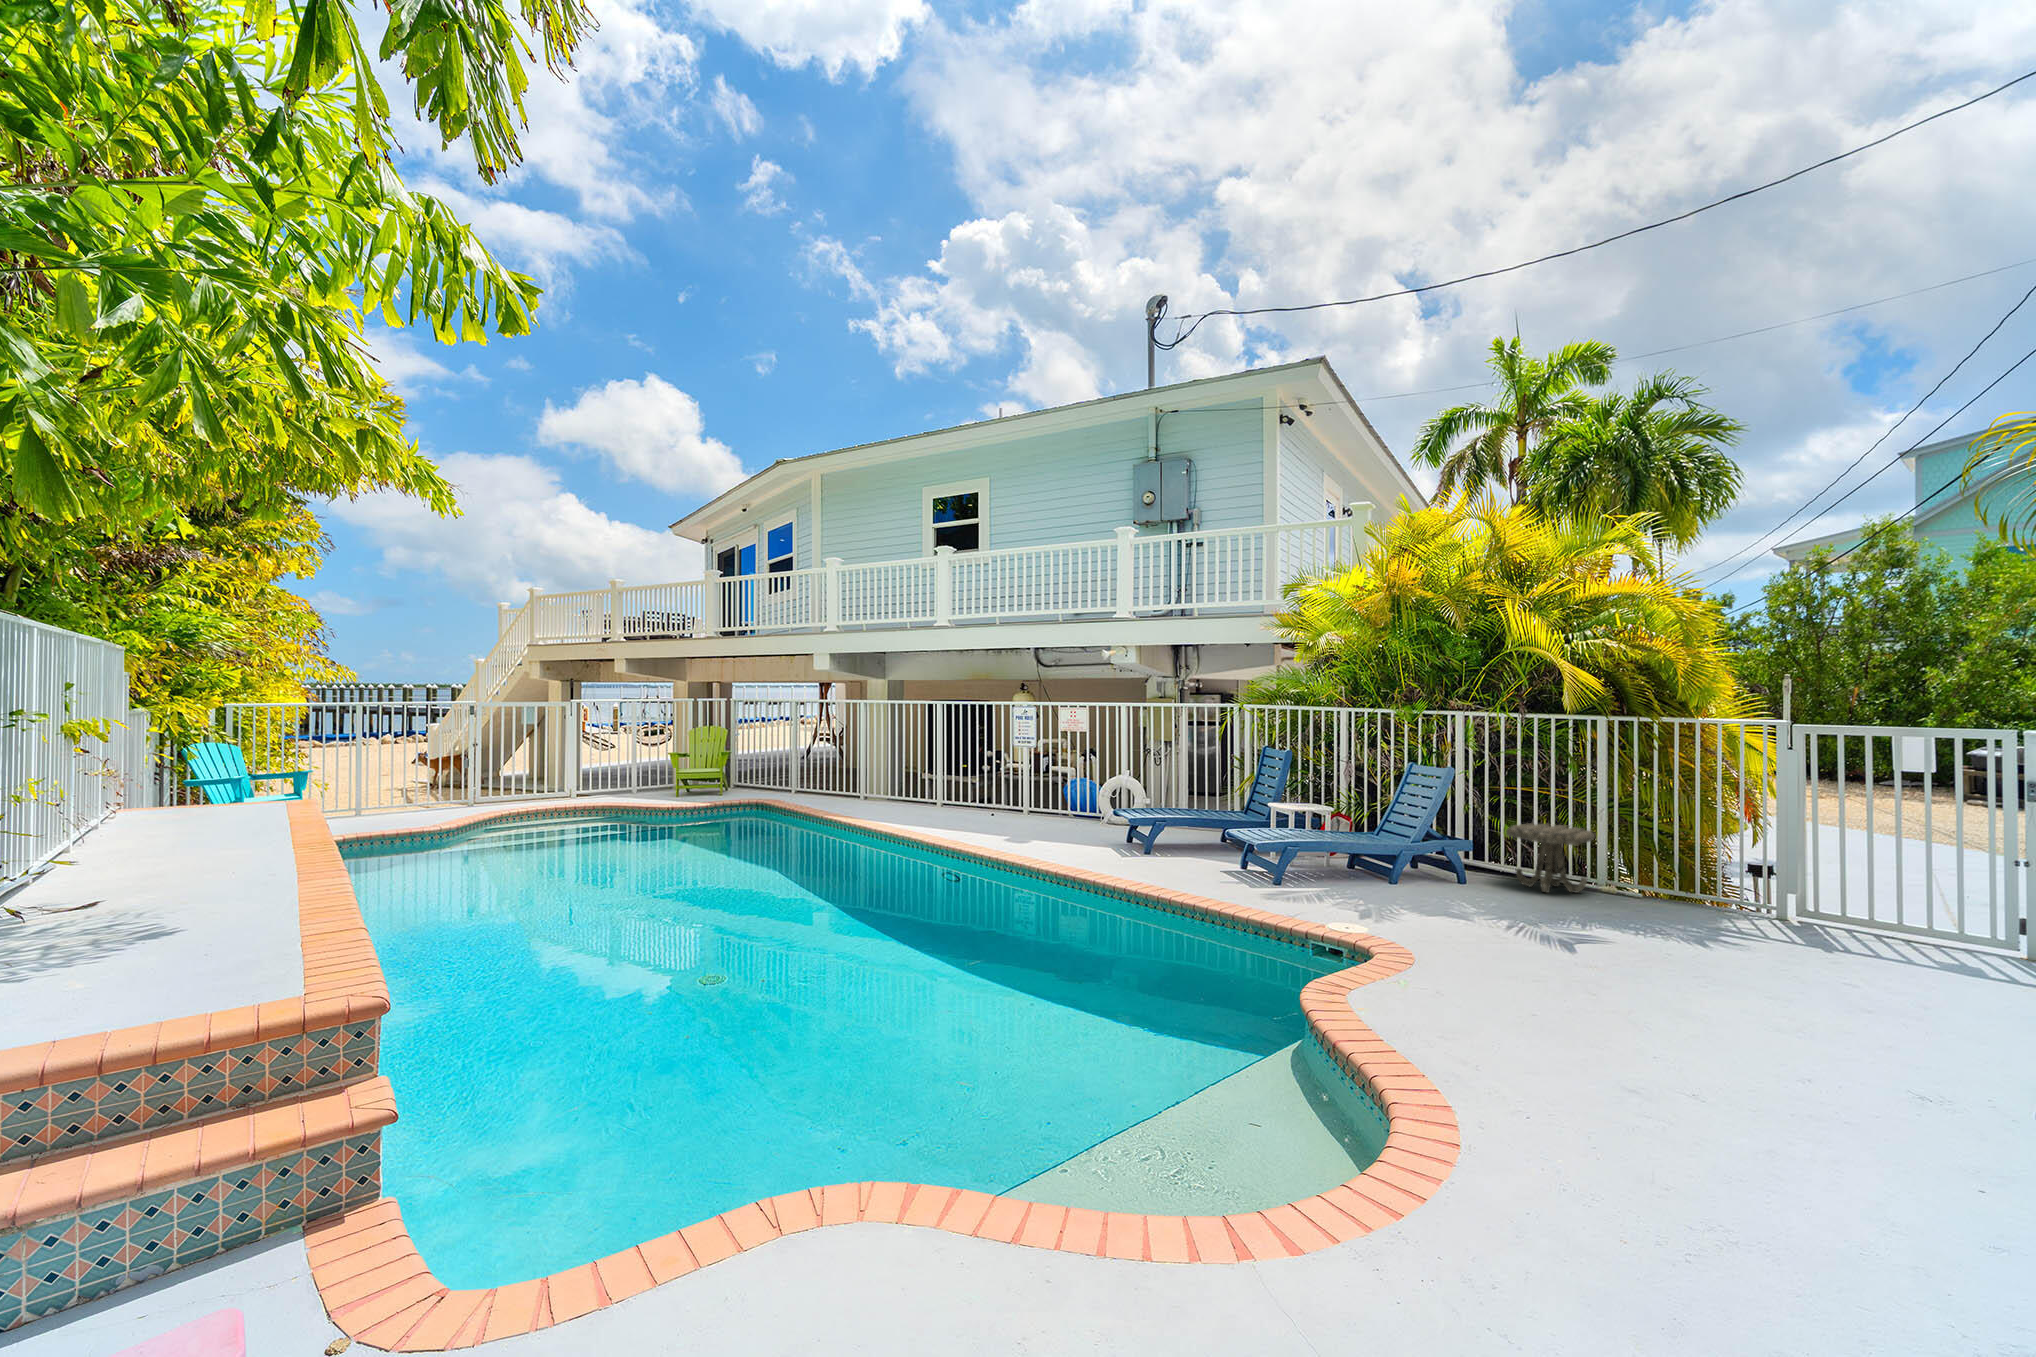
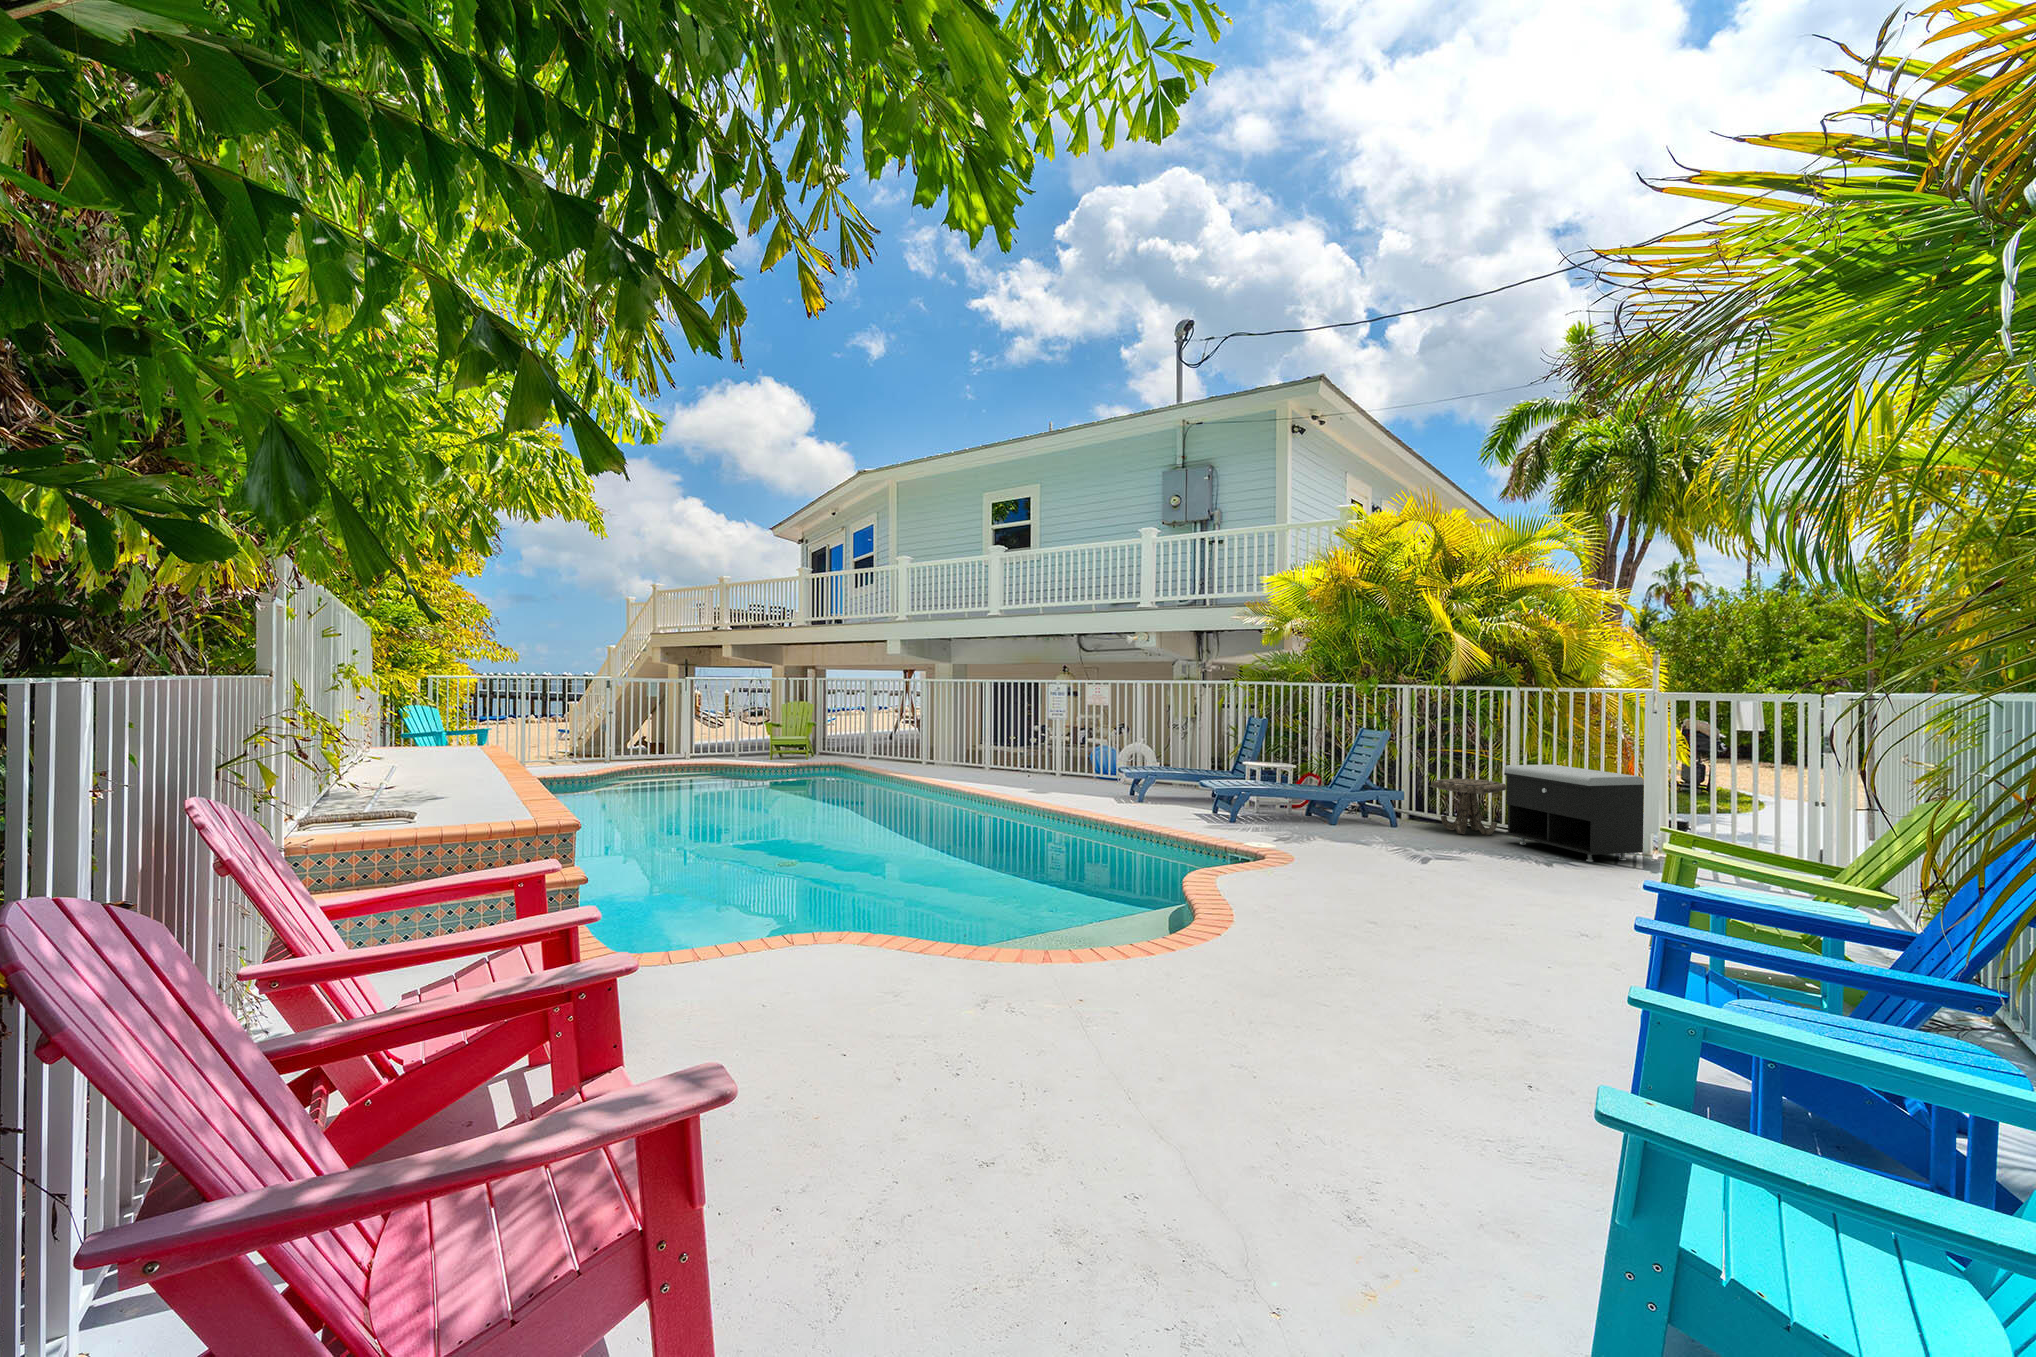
storage bench: none [1606,809,1790,934] -> present [1504,764,1644,861]

